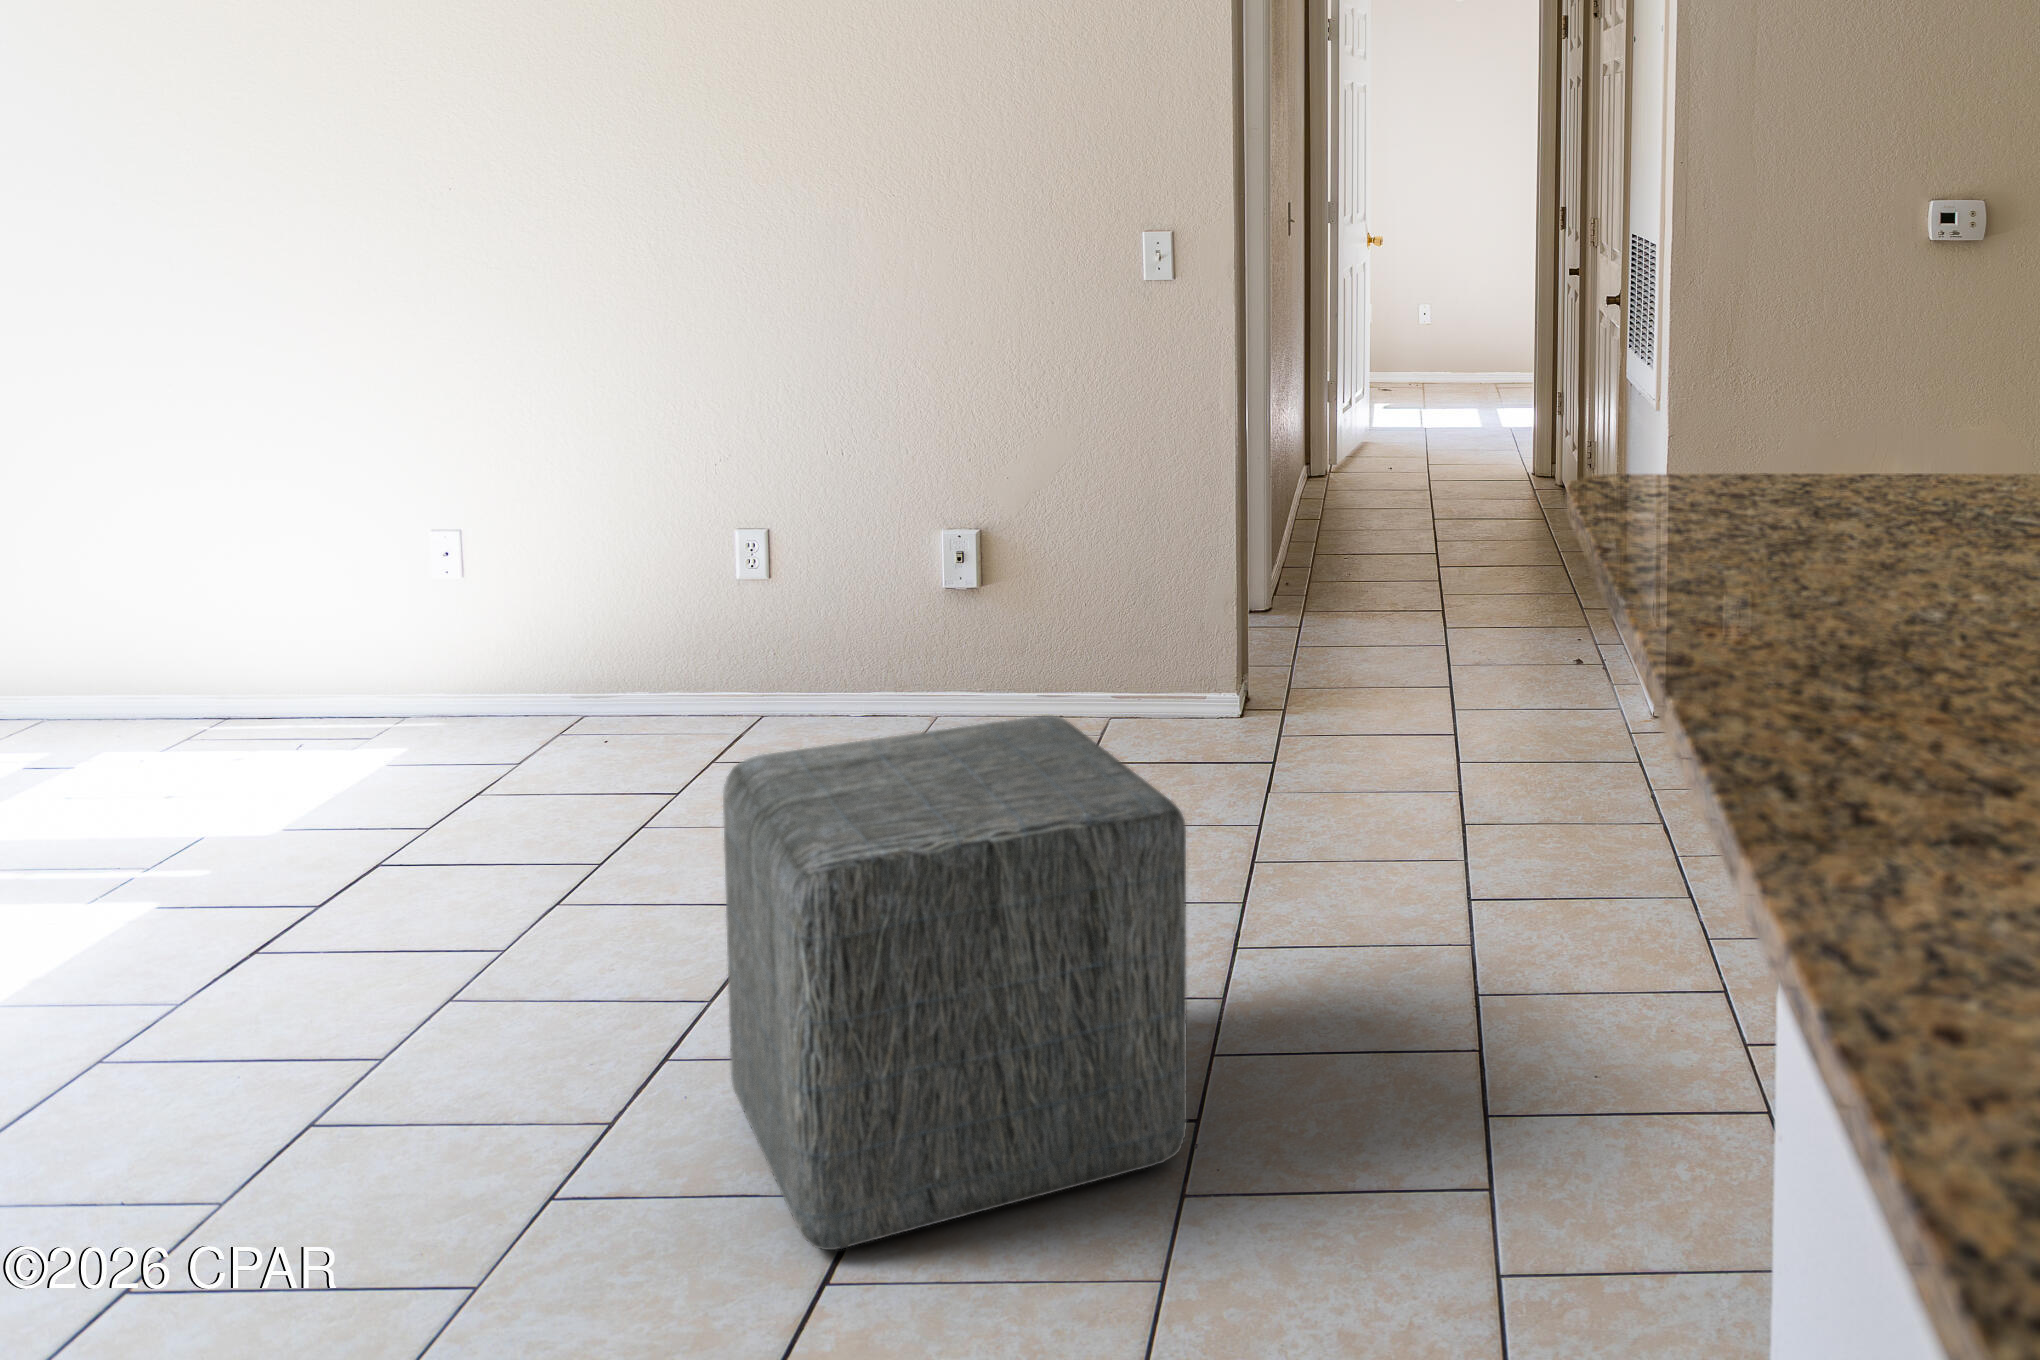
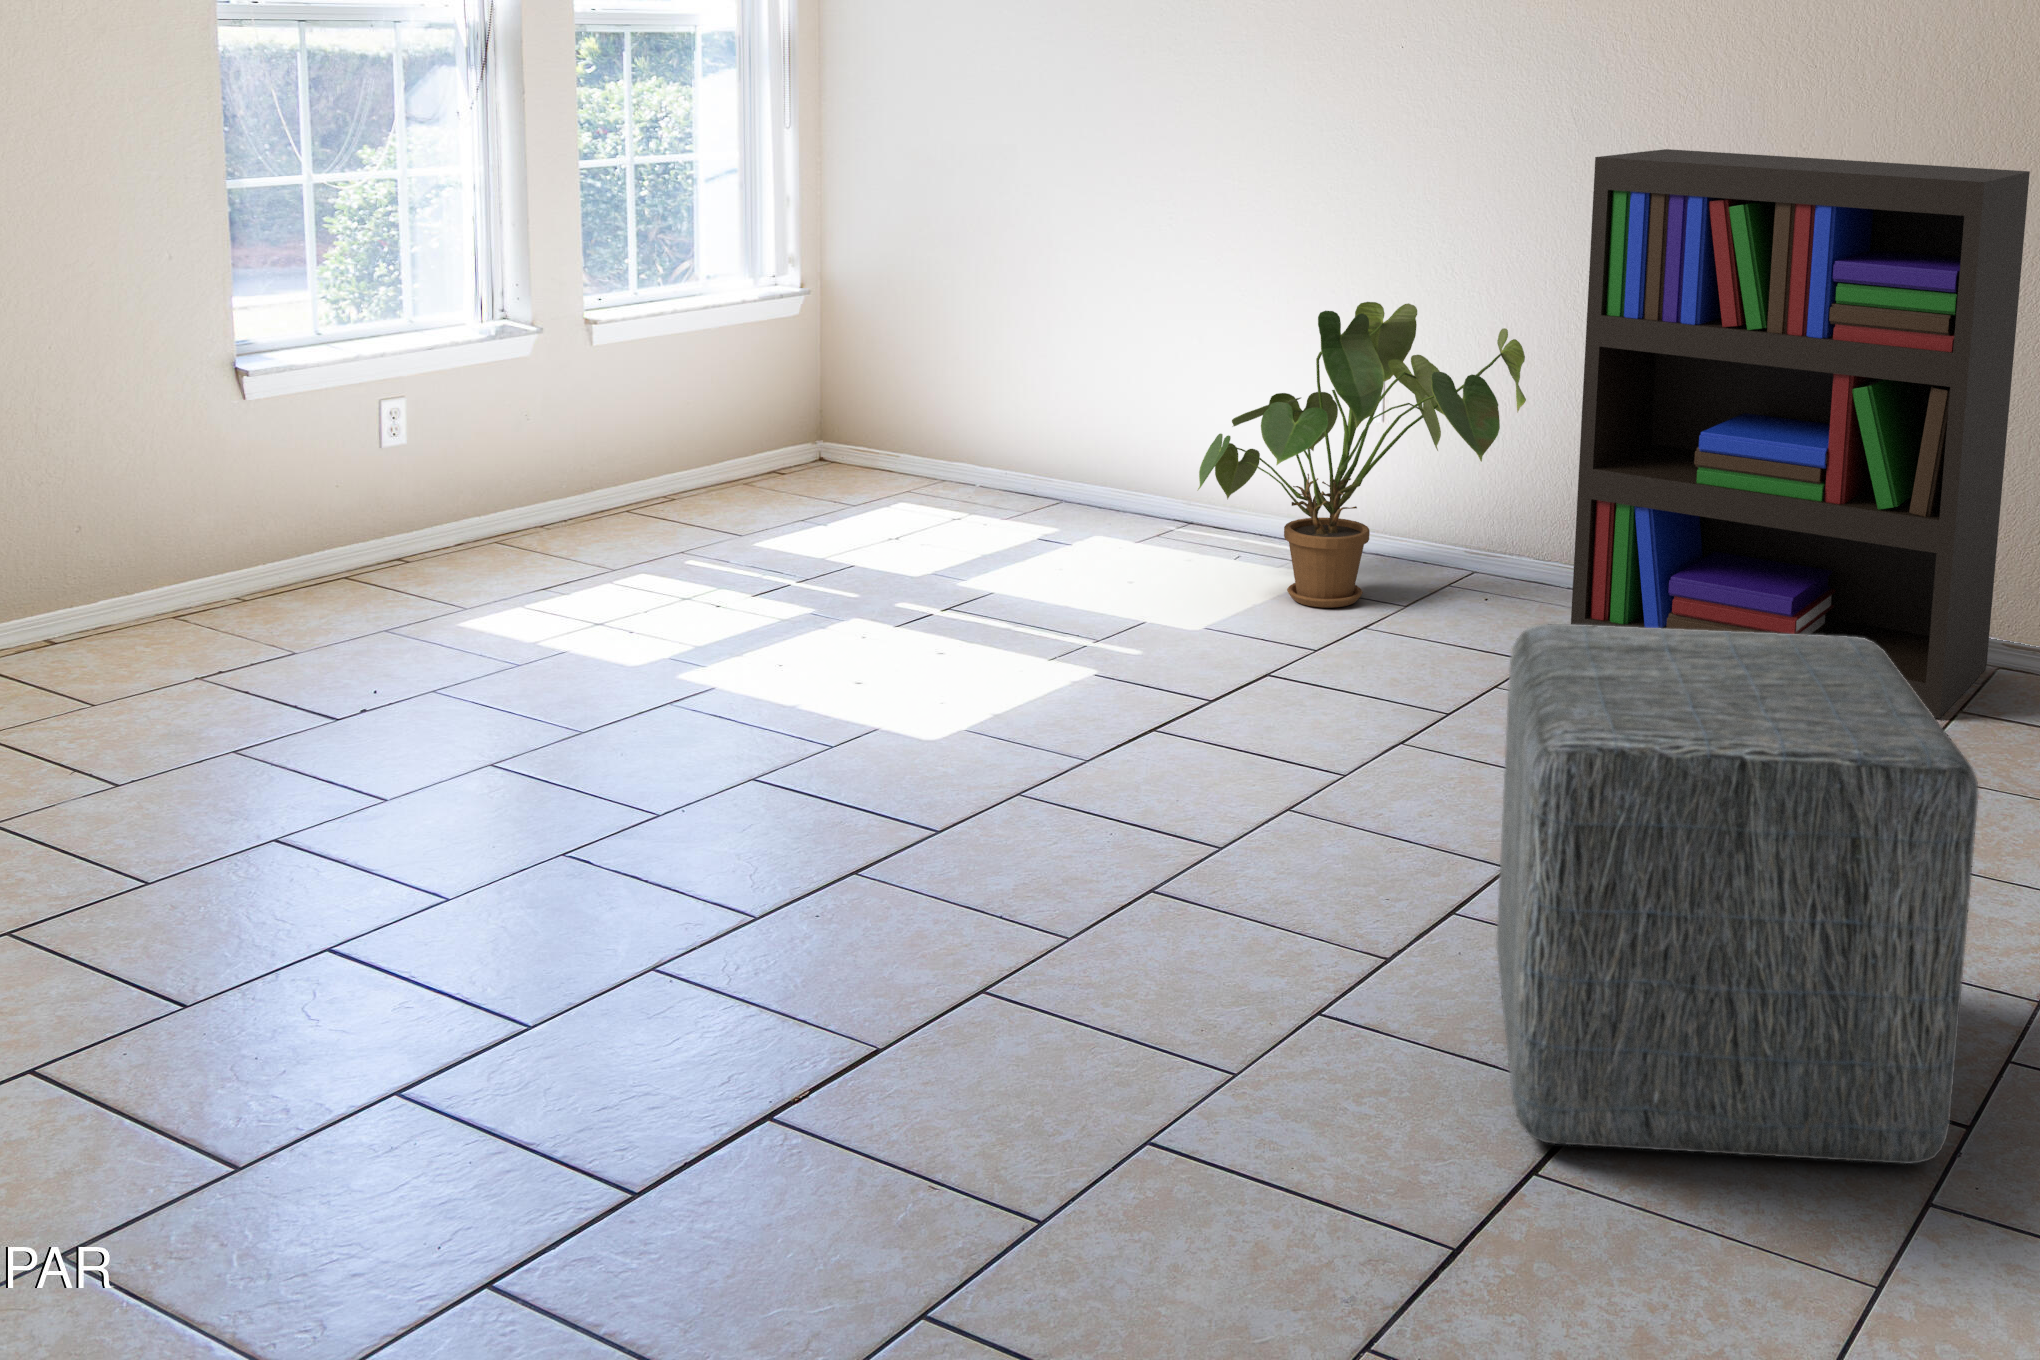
bookshelf: none [692,278,1100,777] -> present [1571,149,2030,718]
house plant: none [247,452,626,789] -> present [1198,302,1526,608]

